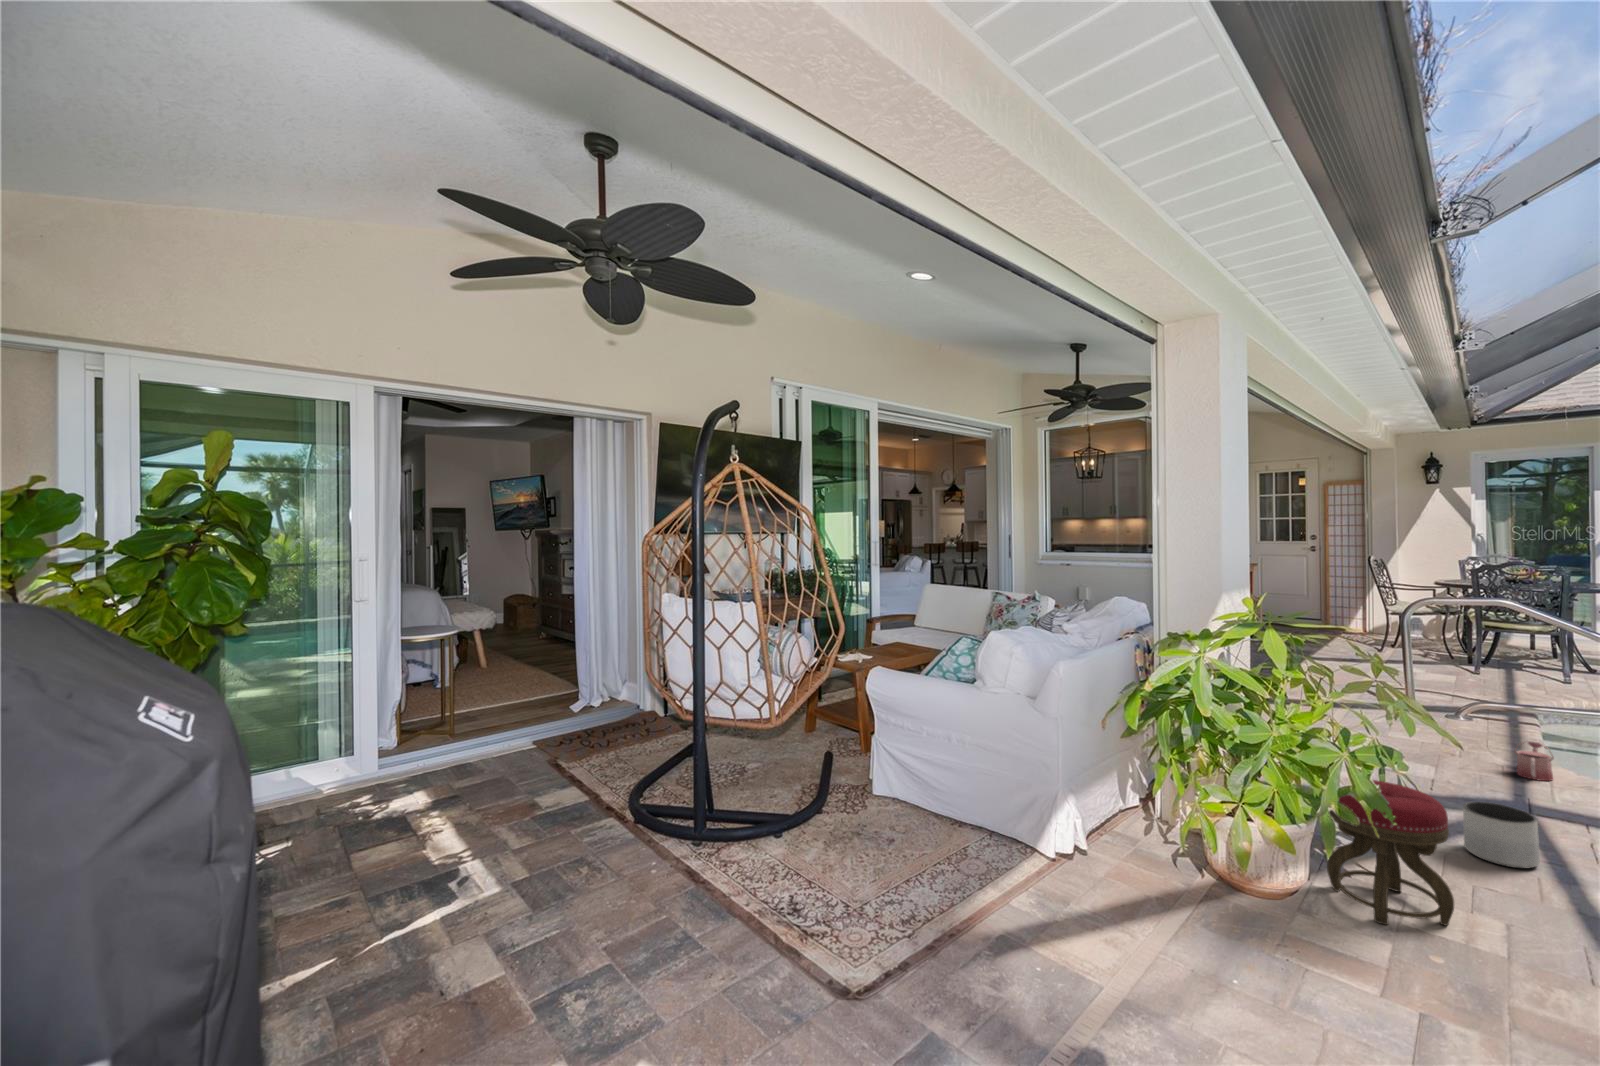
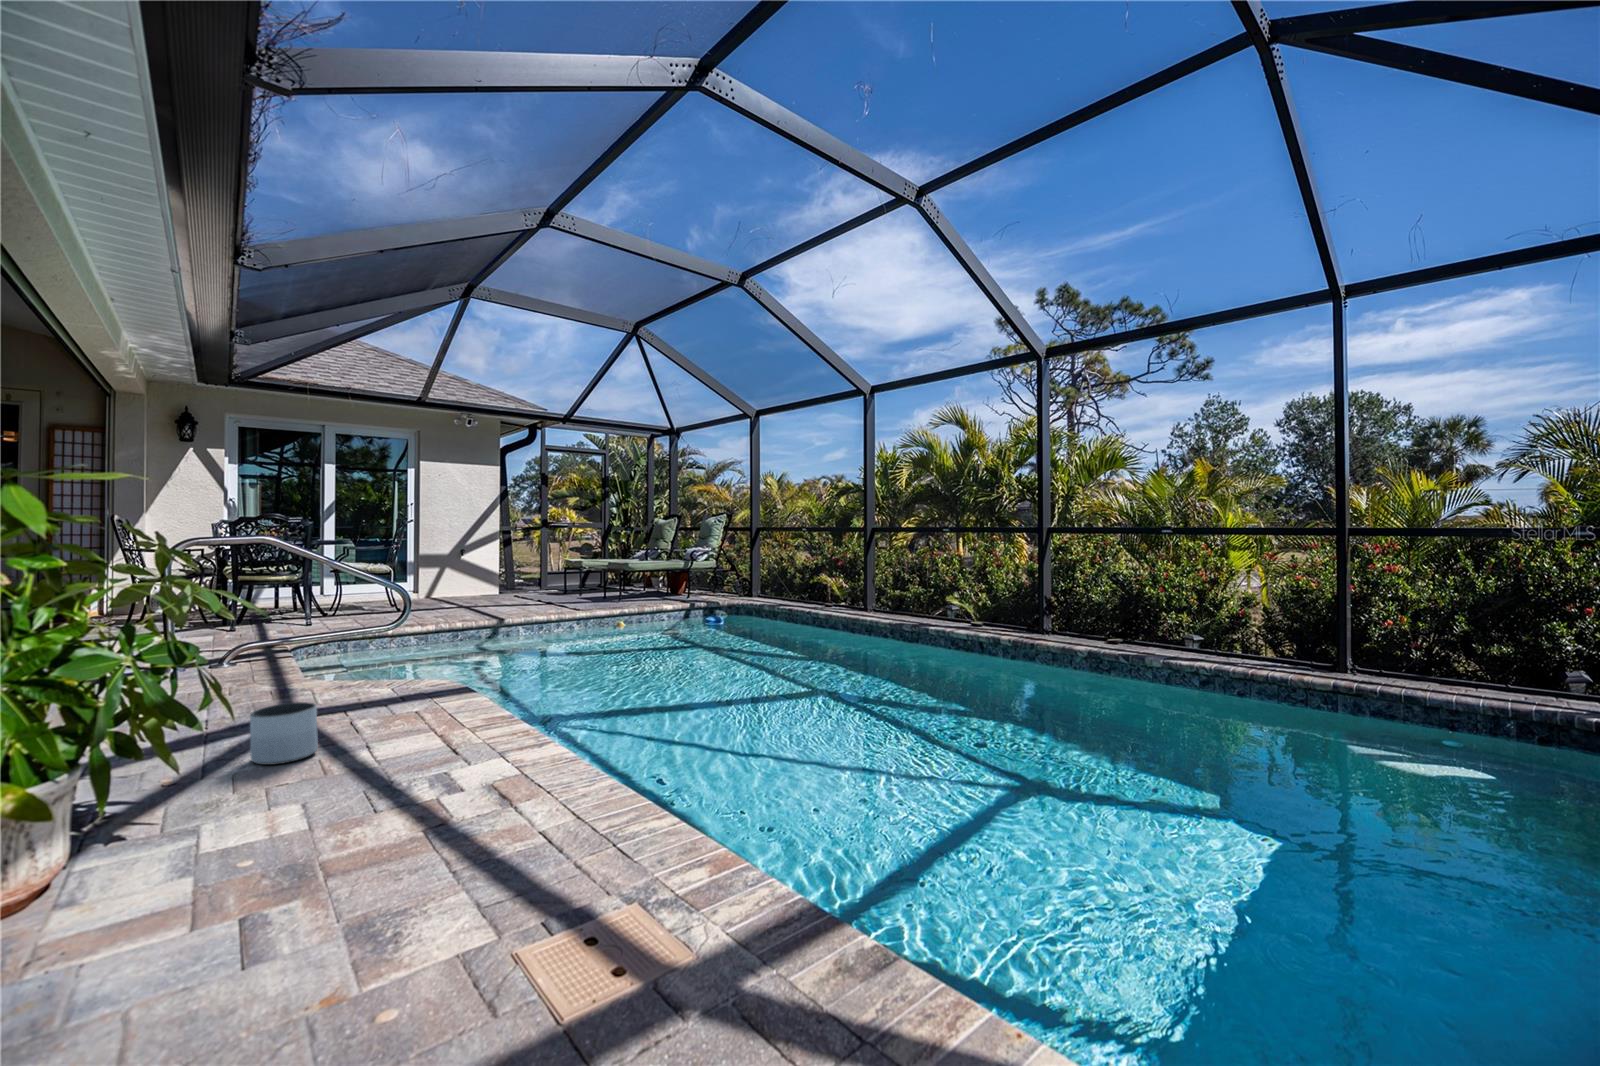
watering can: present [1515,741,1554,781] -> none [281,656,313,694]
stool: present [1327,780,1454,926] -> none [93,688,256,869]

